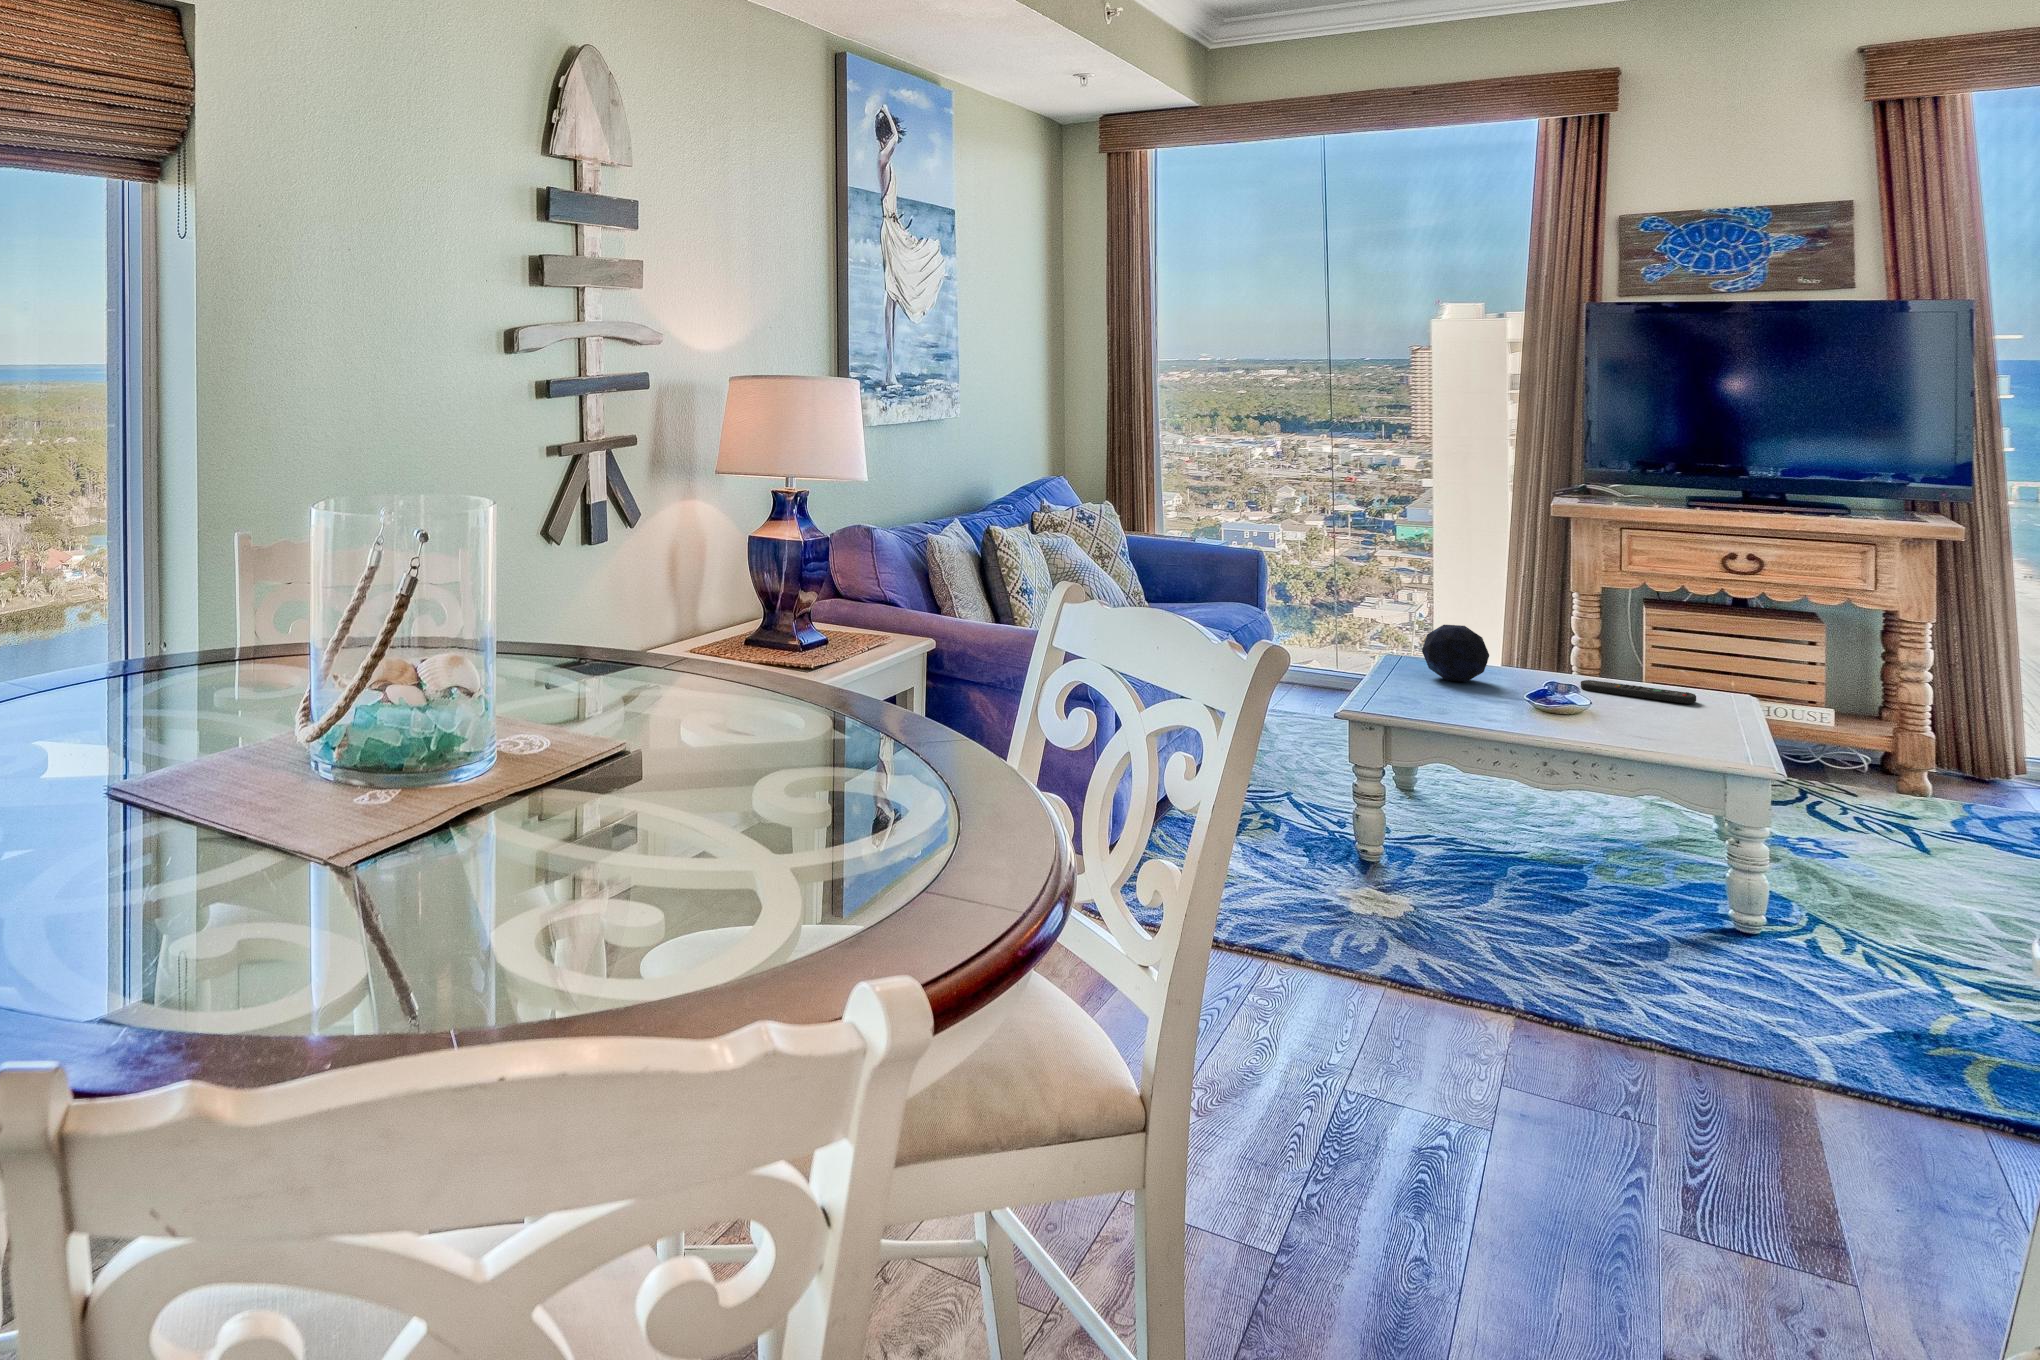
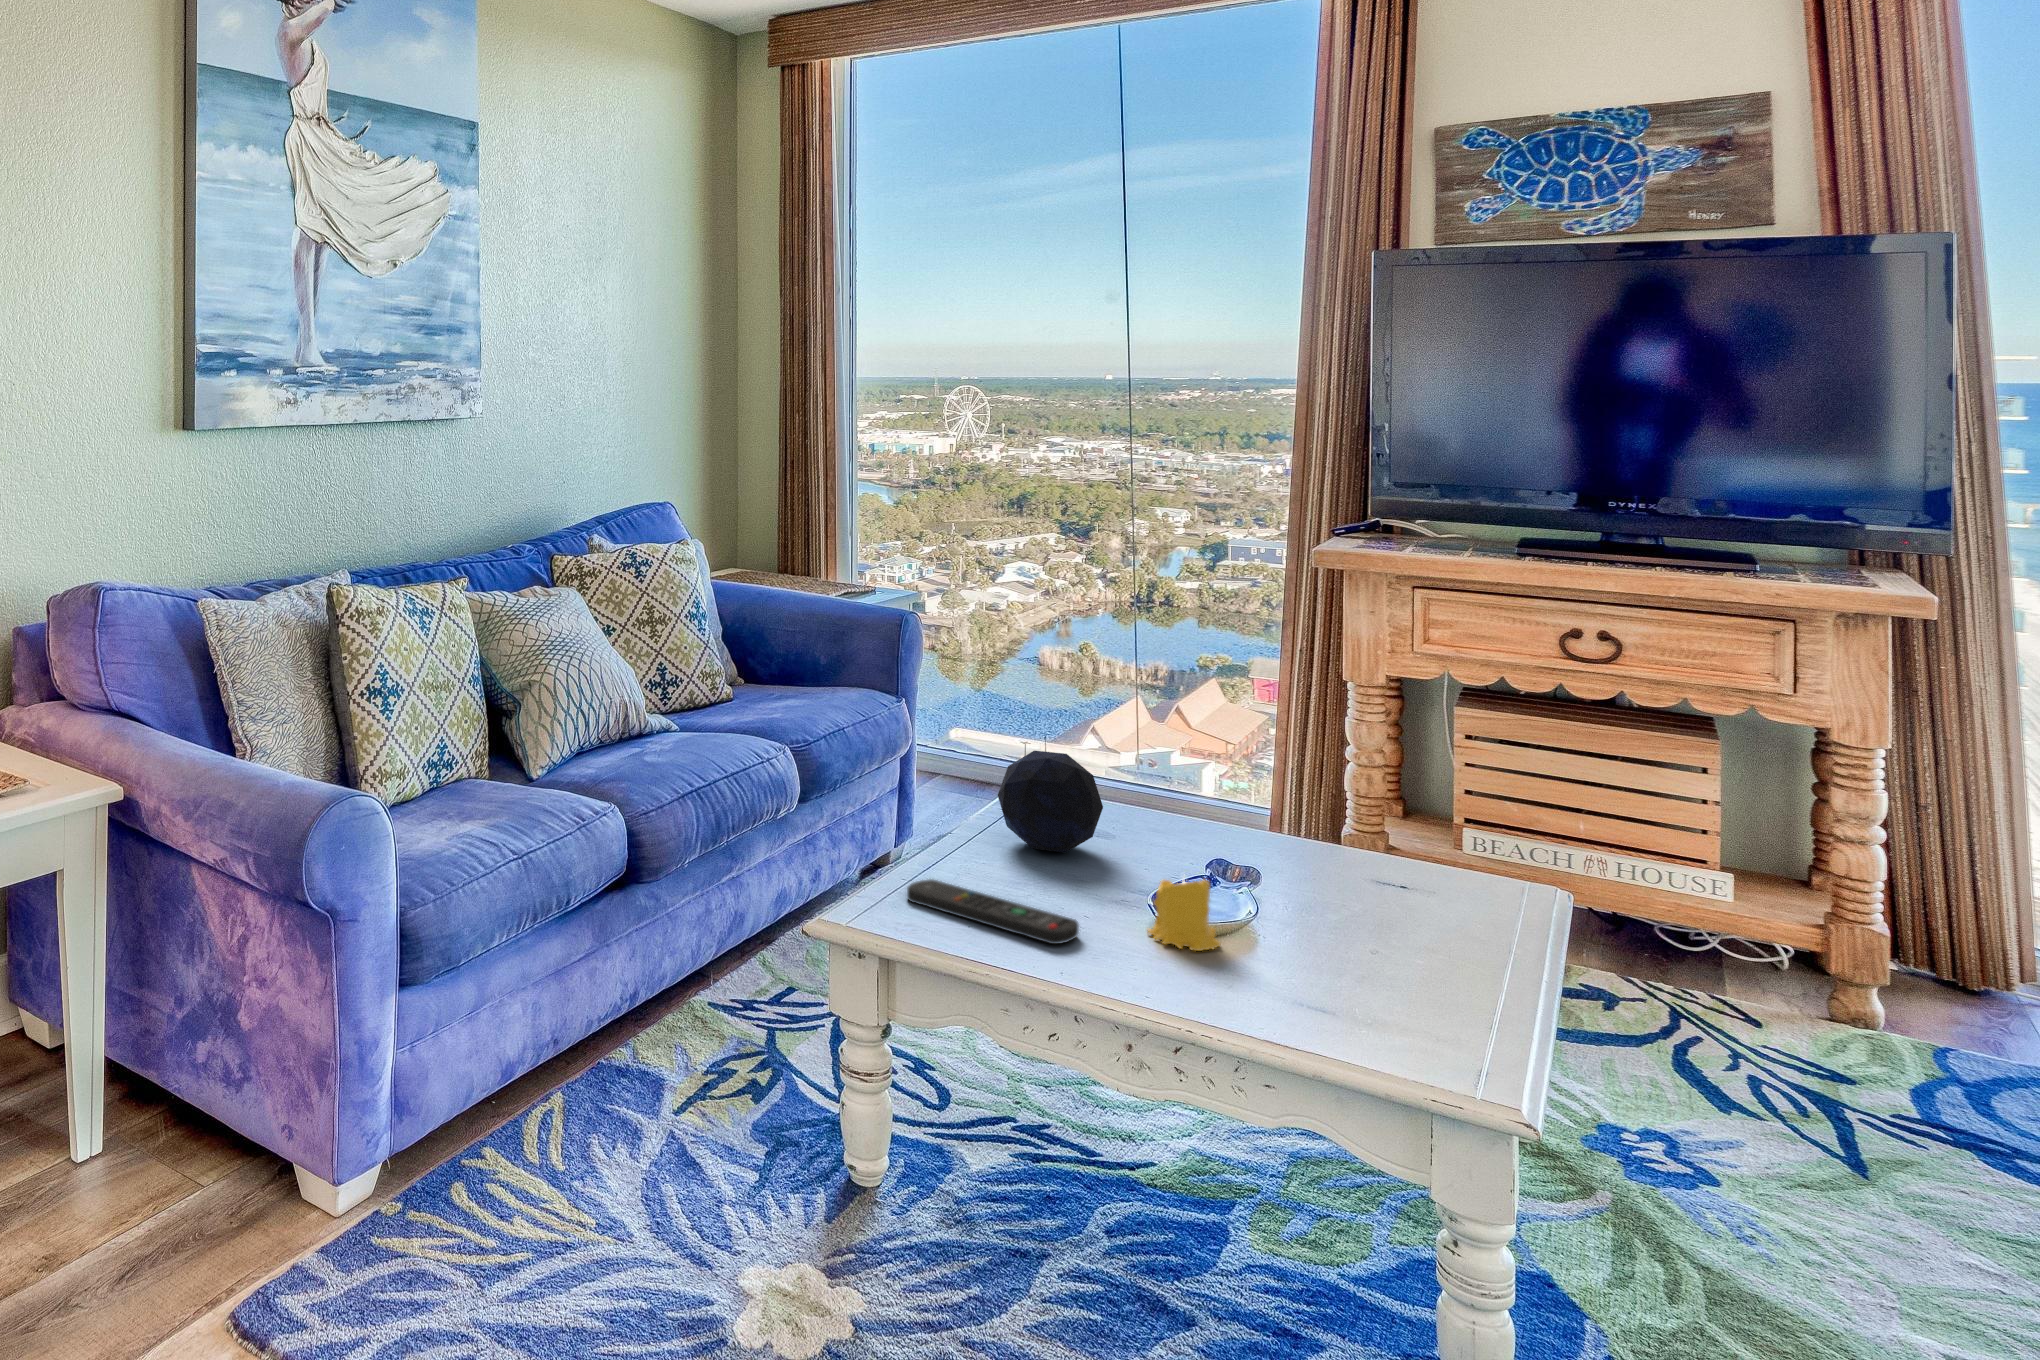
candle: none [1545,679,1591,719] -> present [1148,880,1220,951]
remote control: present [1581,680,1696,704] -> present [907,879,1079,944]

